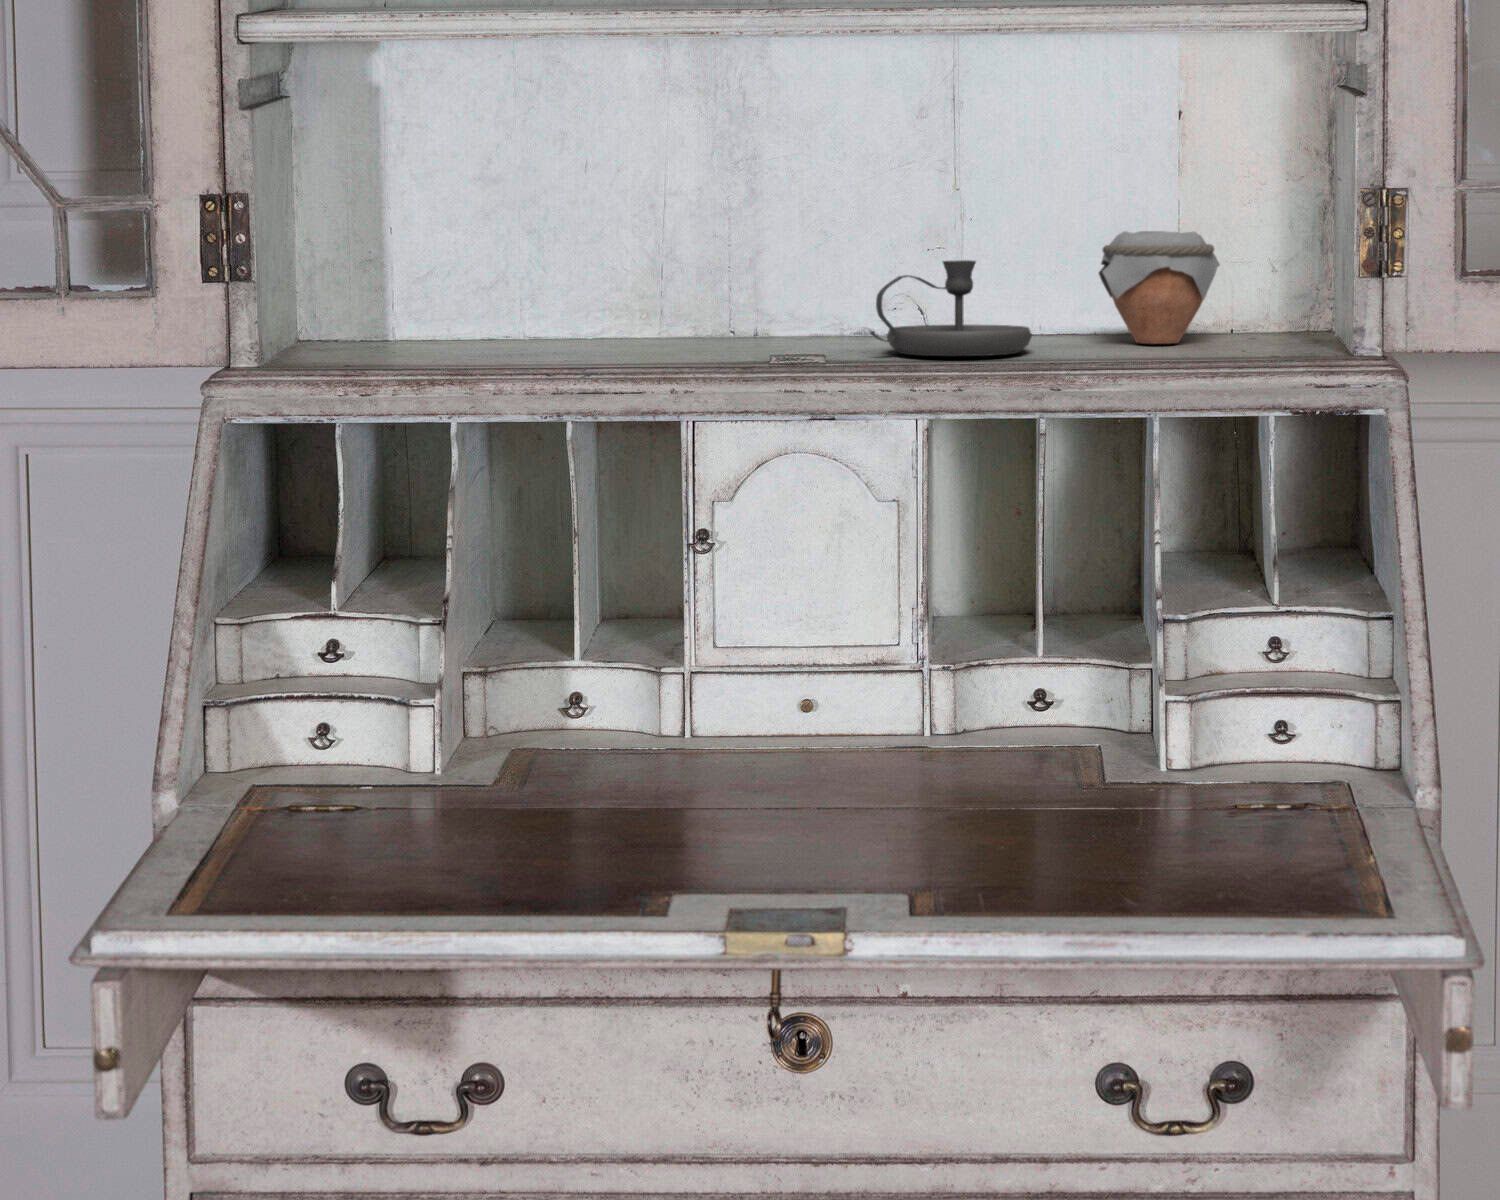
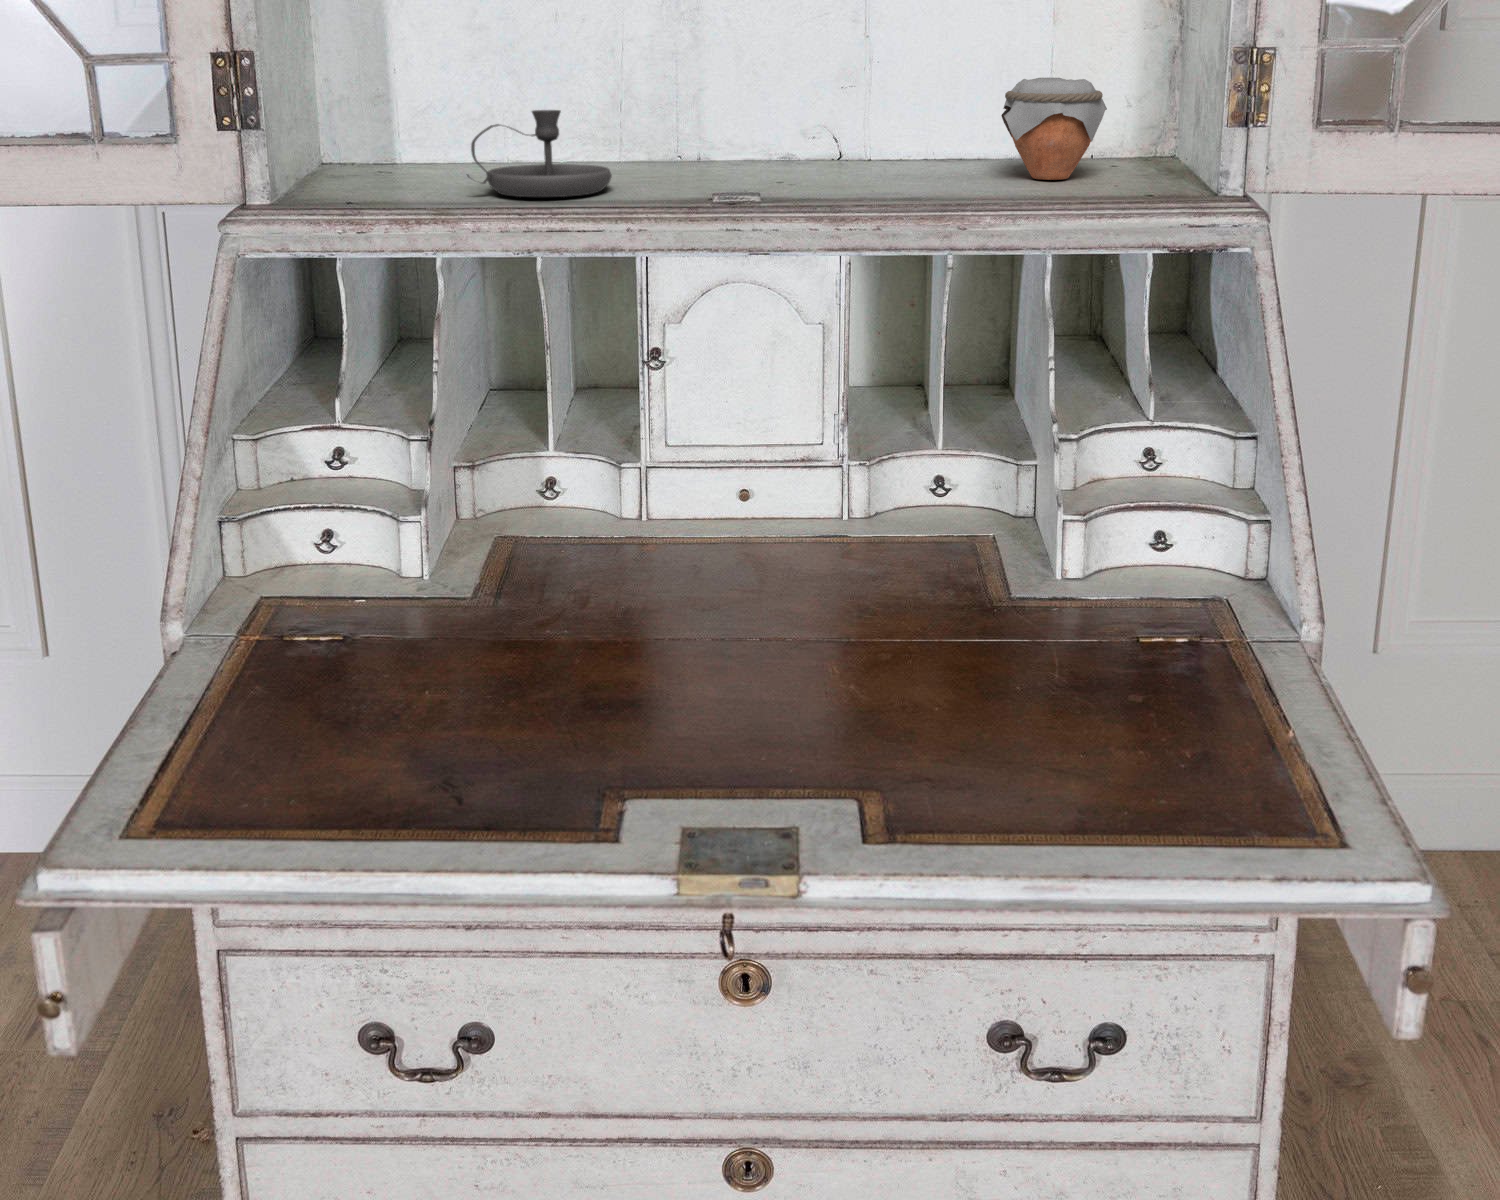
candlestick: present [870,260,1032,356] -> present [467,110,612,197]

